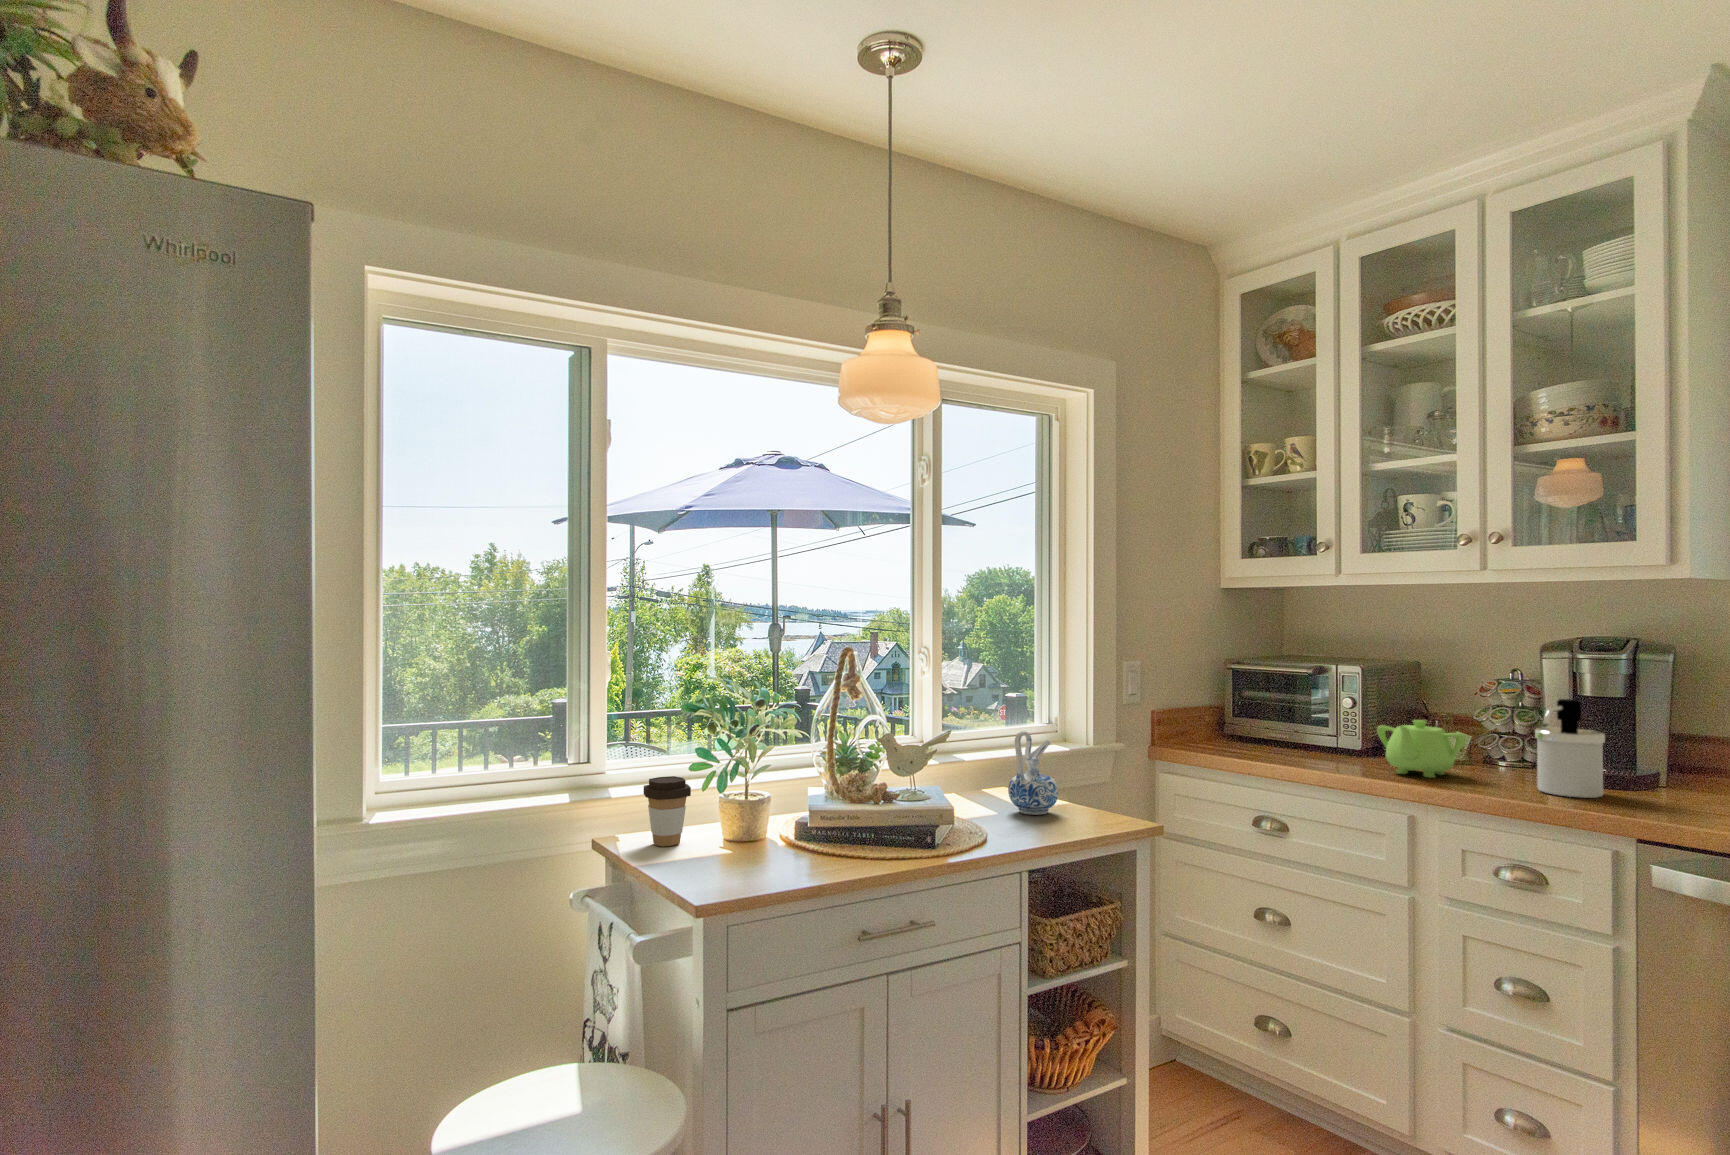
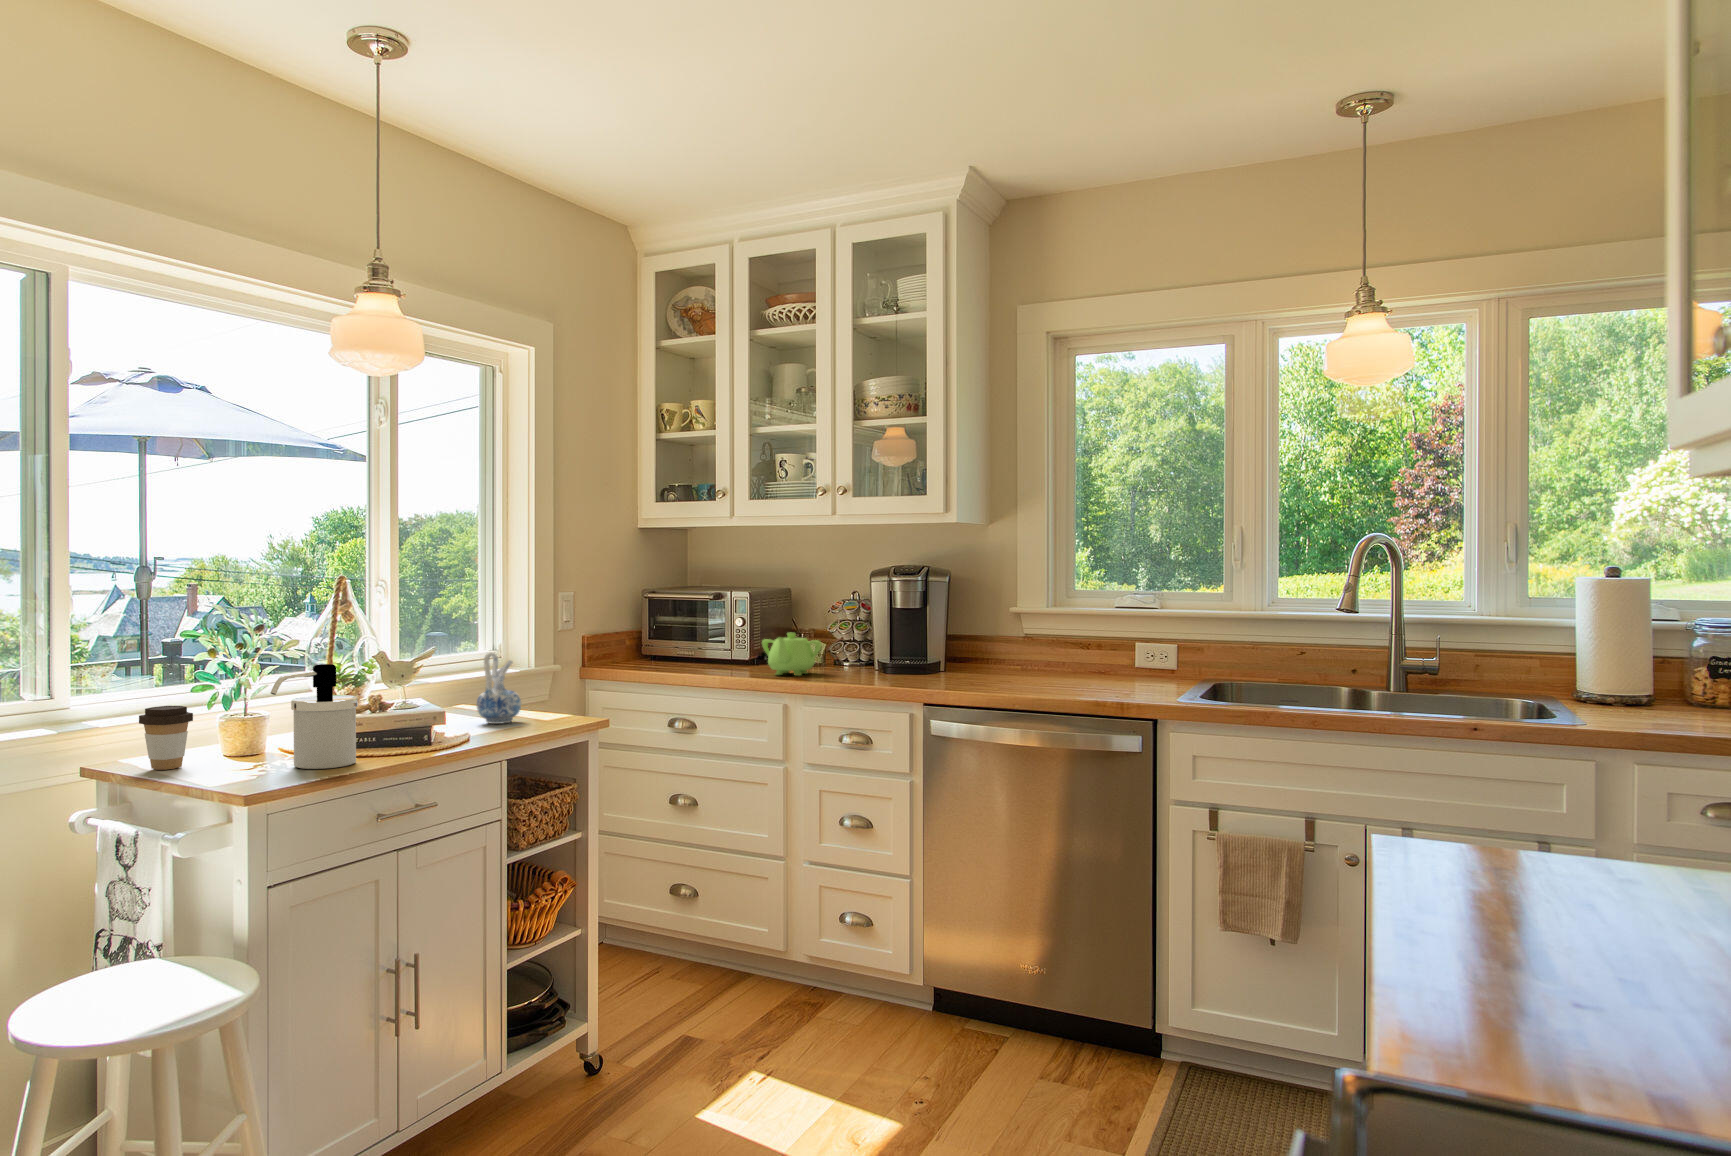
soap dispenser: present [1535,699,1605,798] -> present [271,664,358,769]

